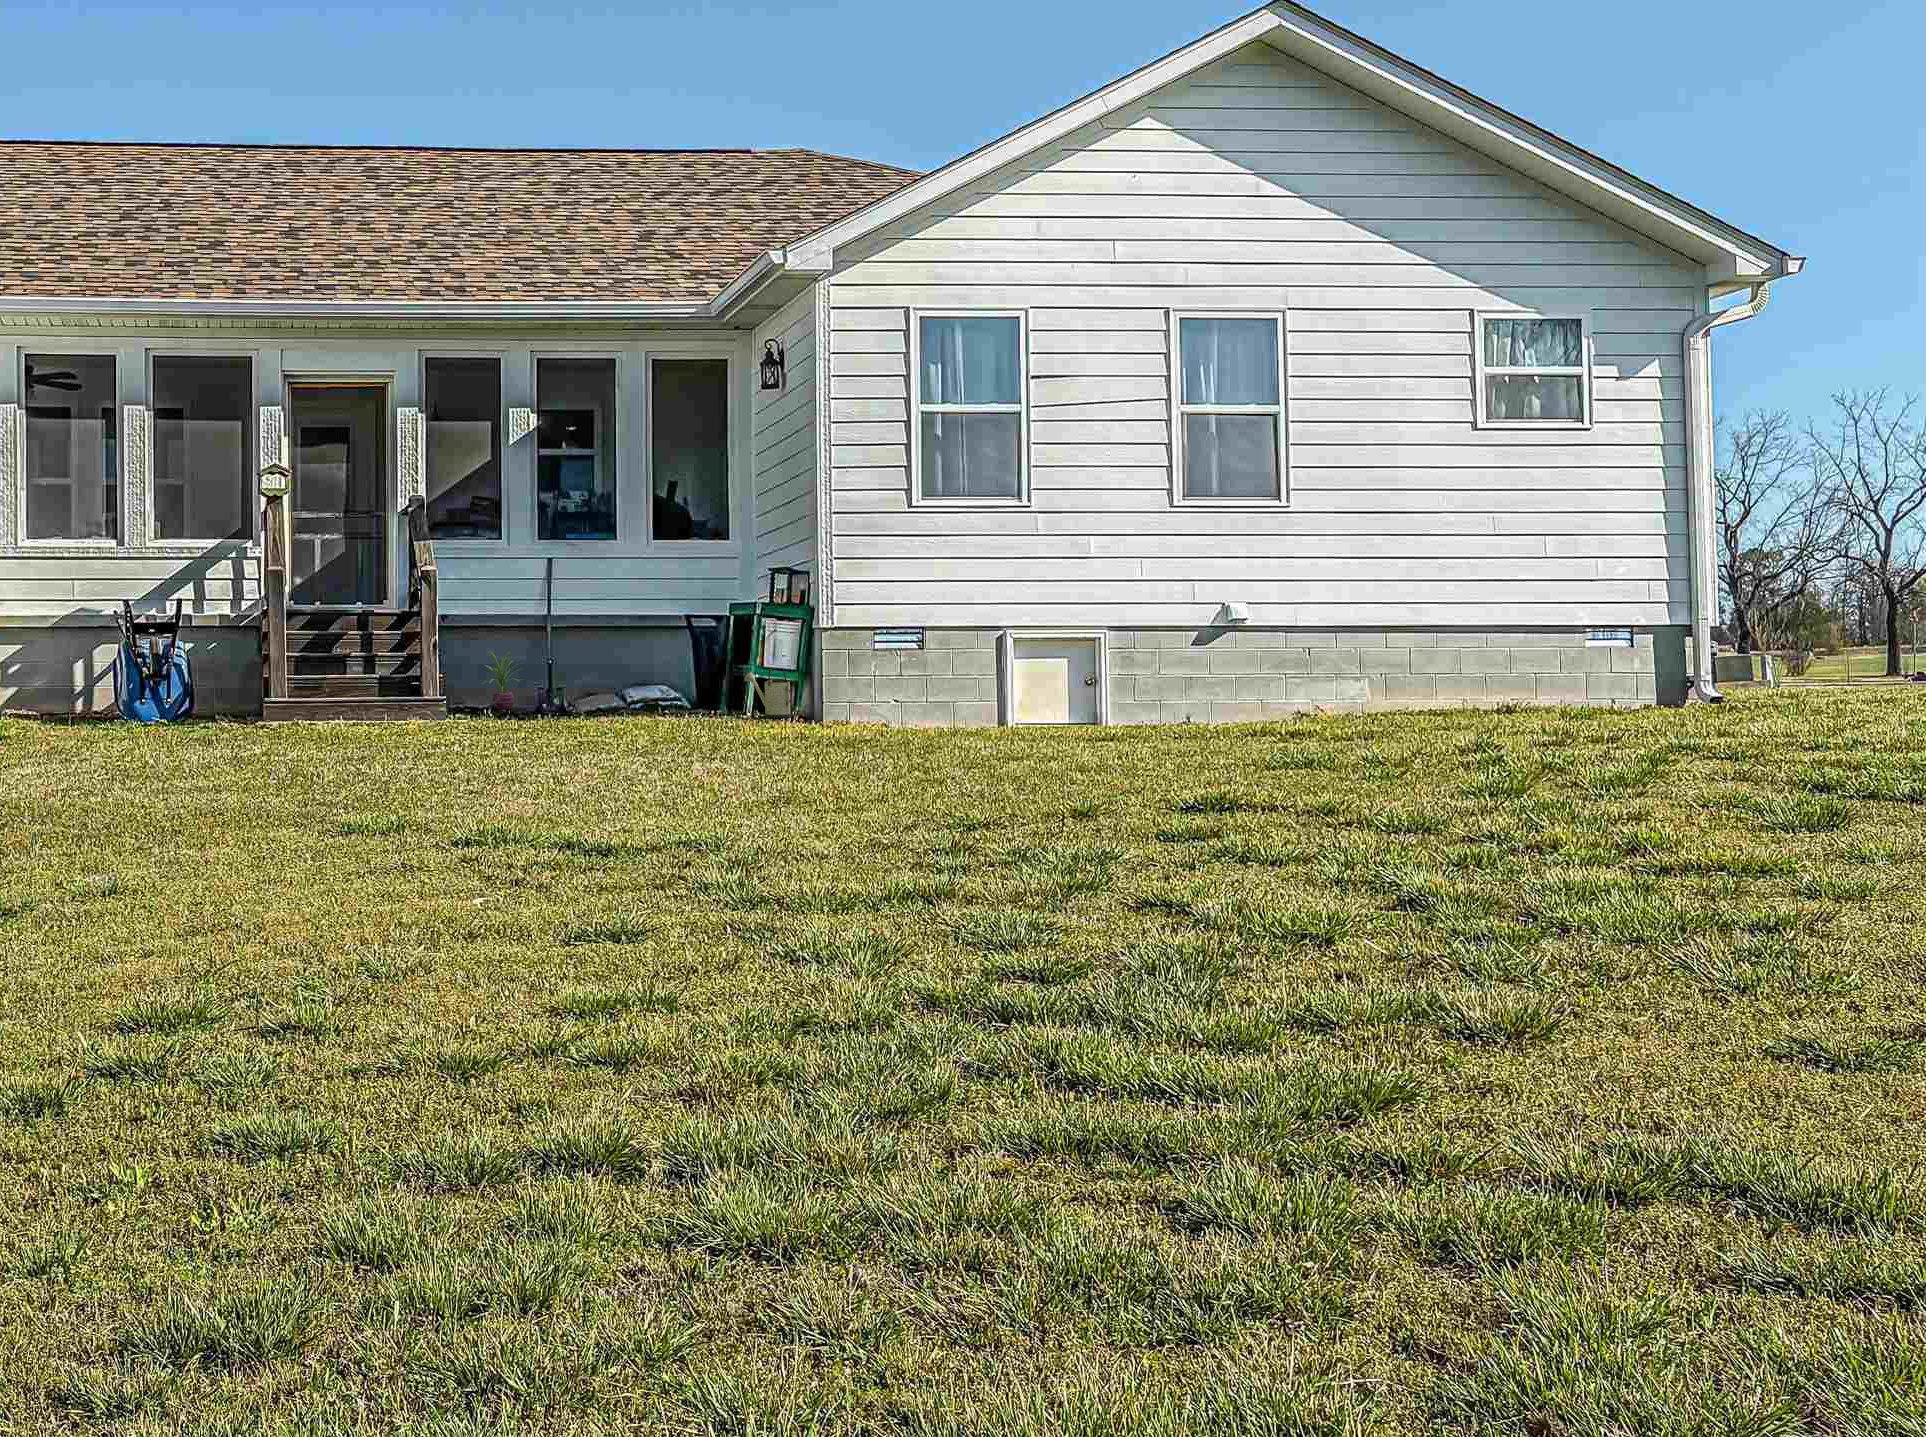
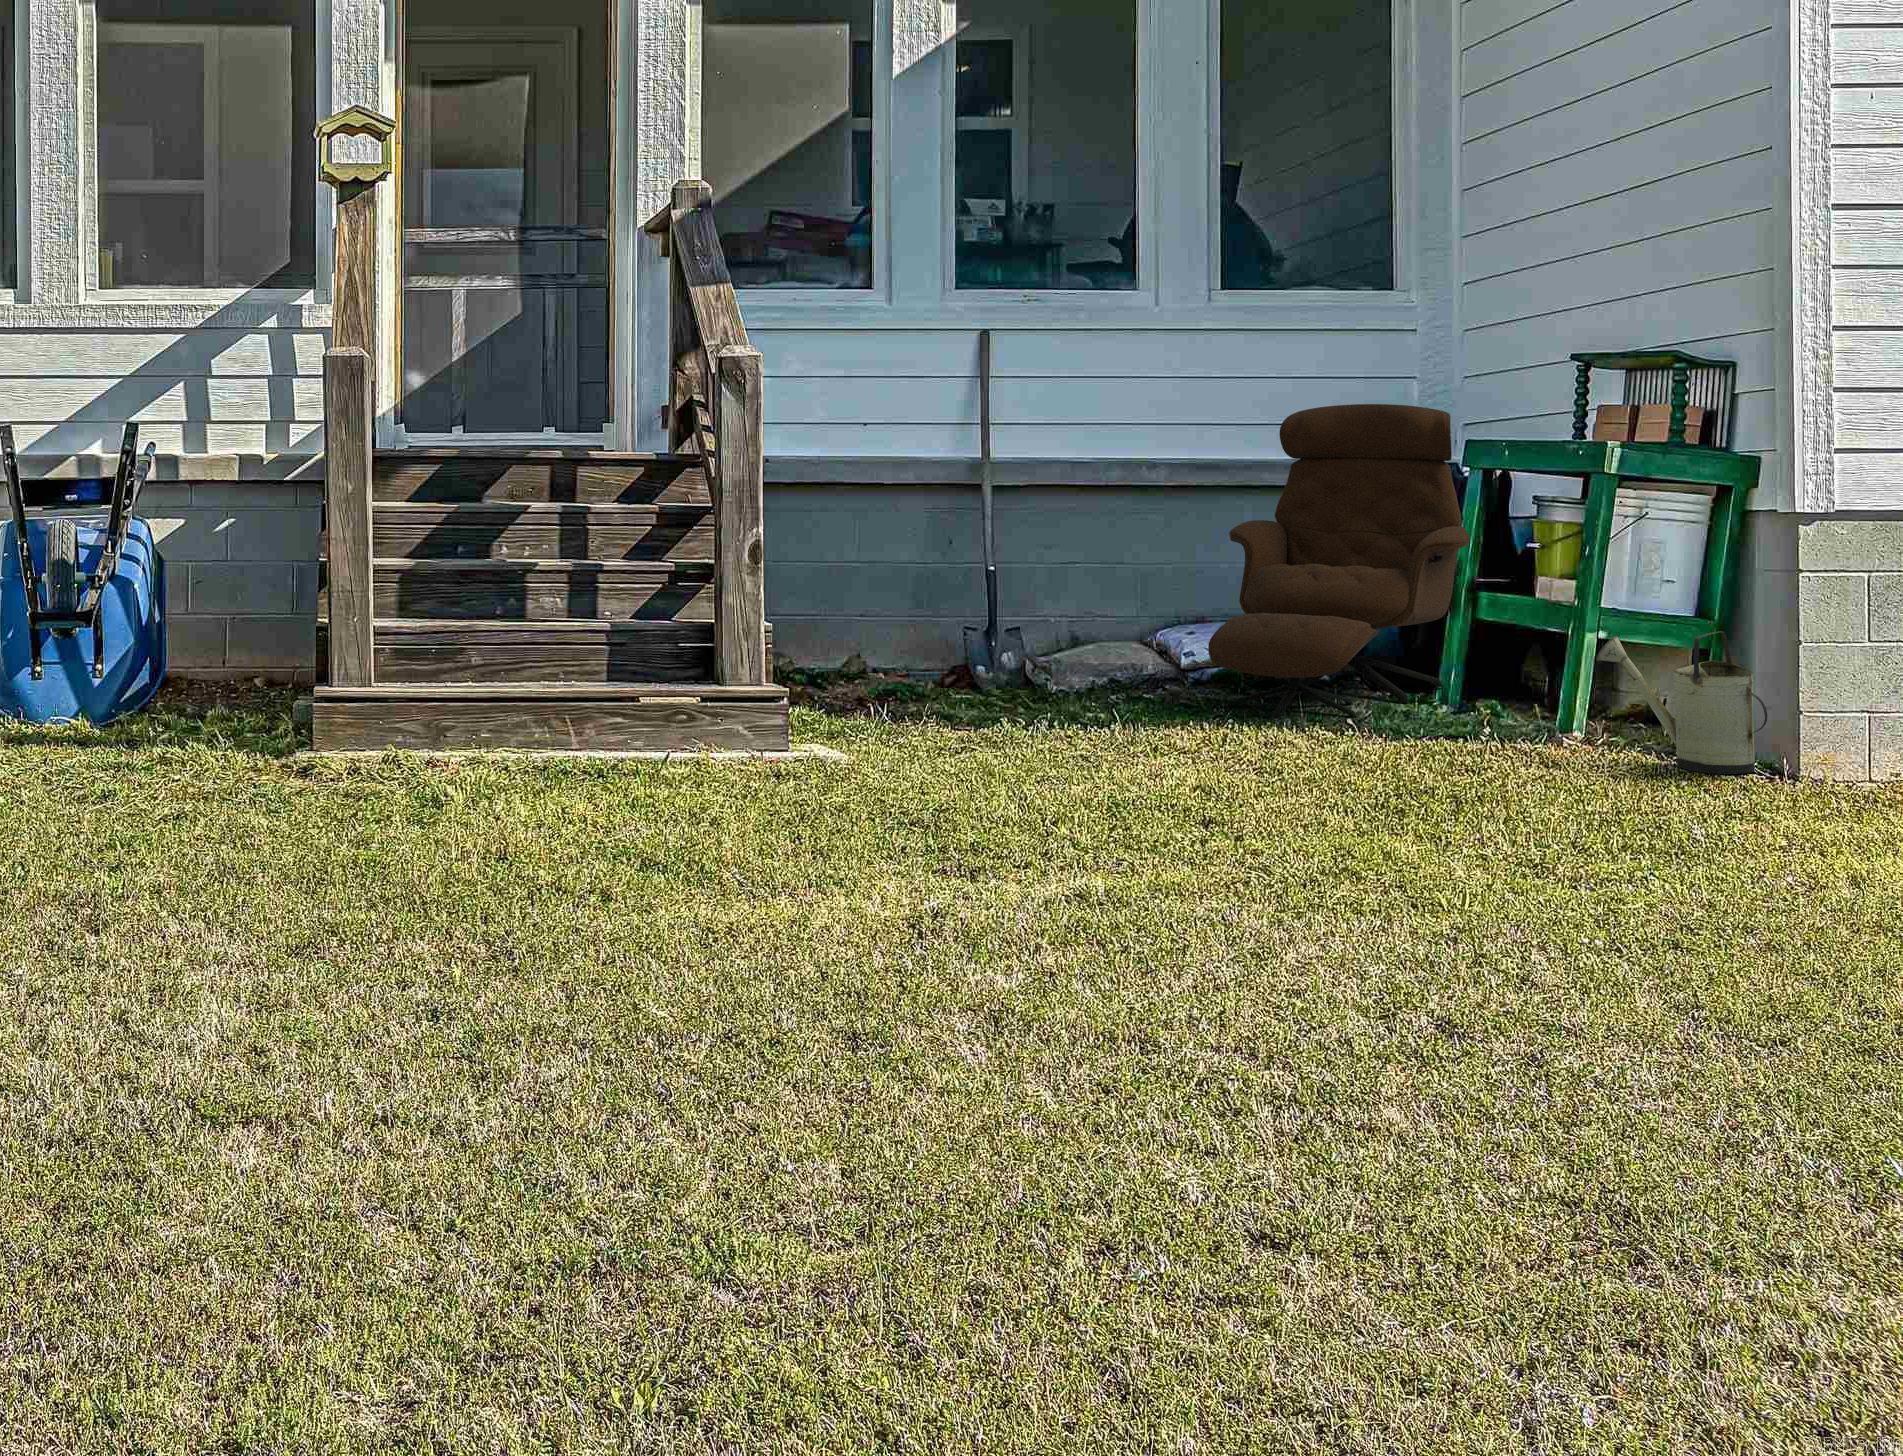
lounge chair: none [621,590,736,713] -> present [1208,404,1470,719]
decorative plant: present [482,651,520,709] -> none [799,540,962,681]

